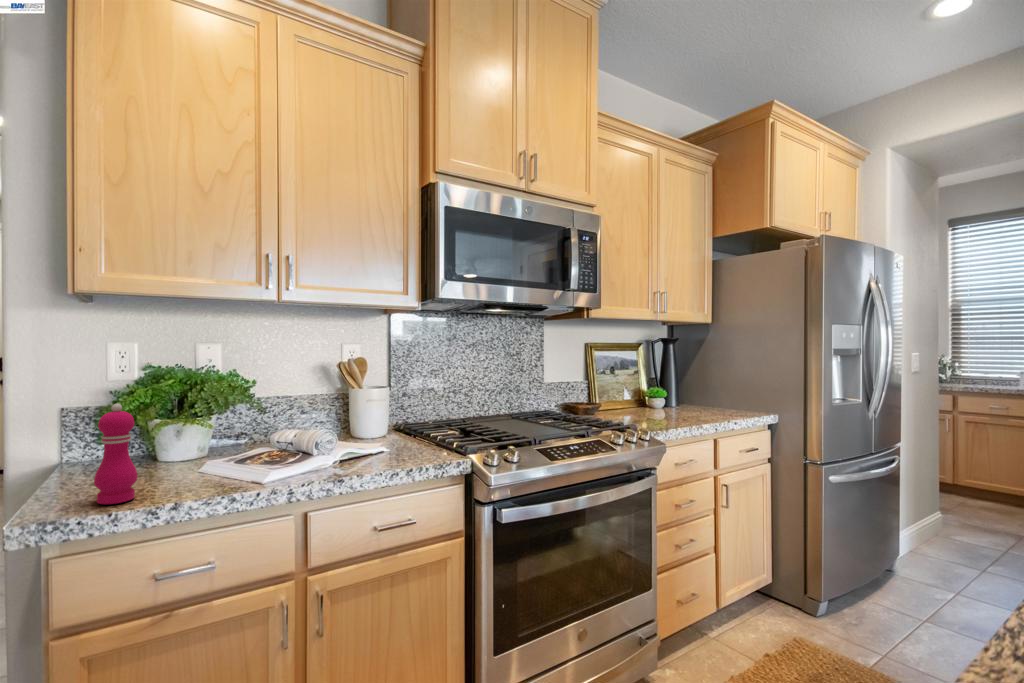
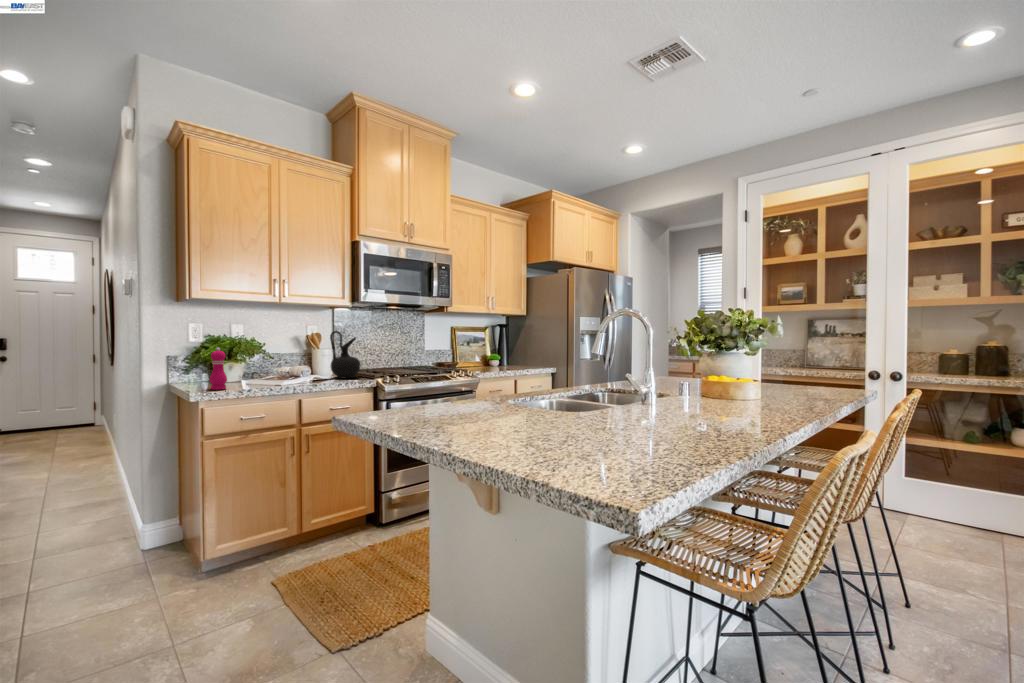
ceramic jug: none [377,358,435,455] -> present [330,331,360,378]

